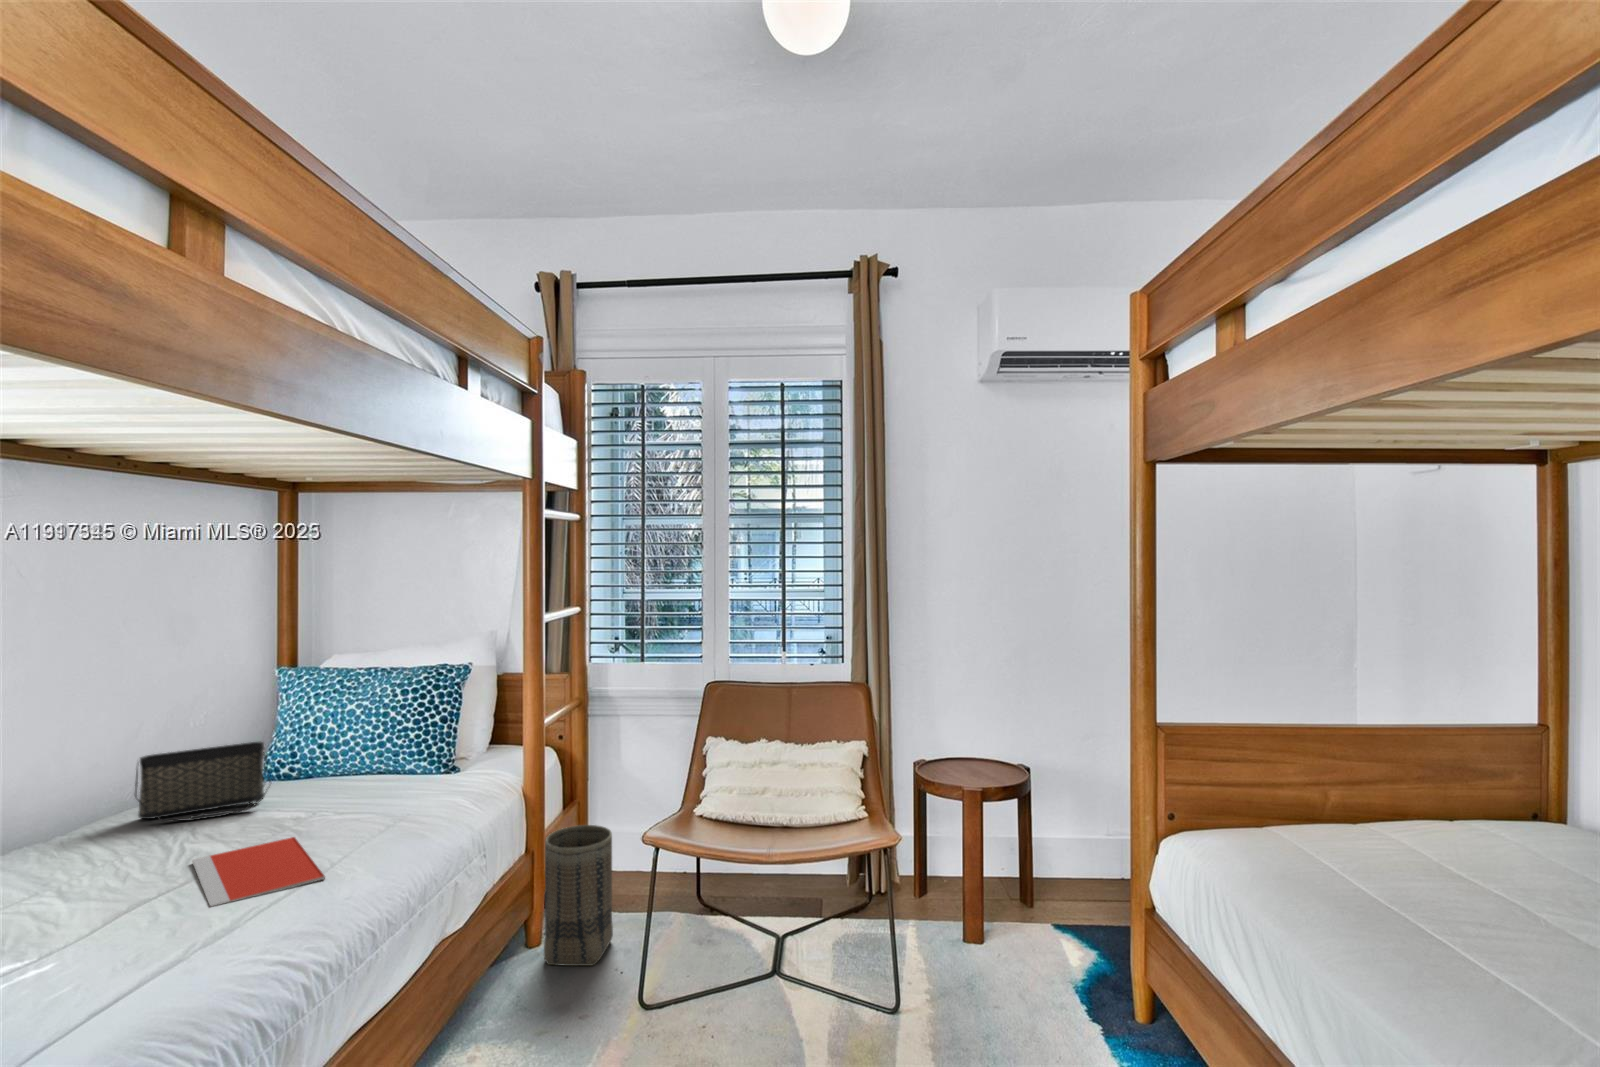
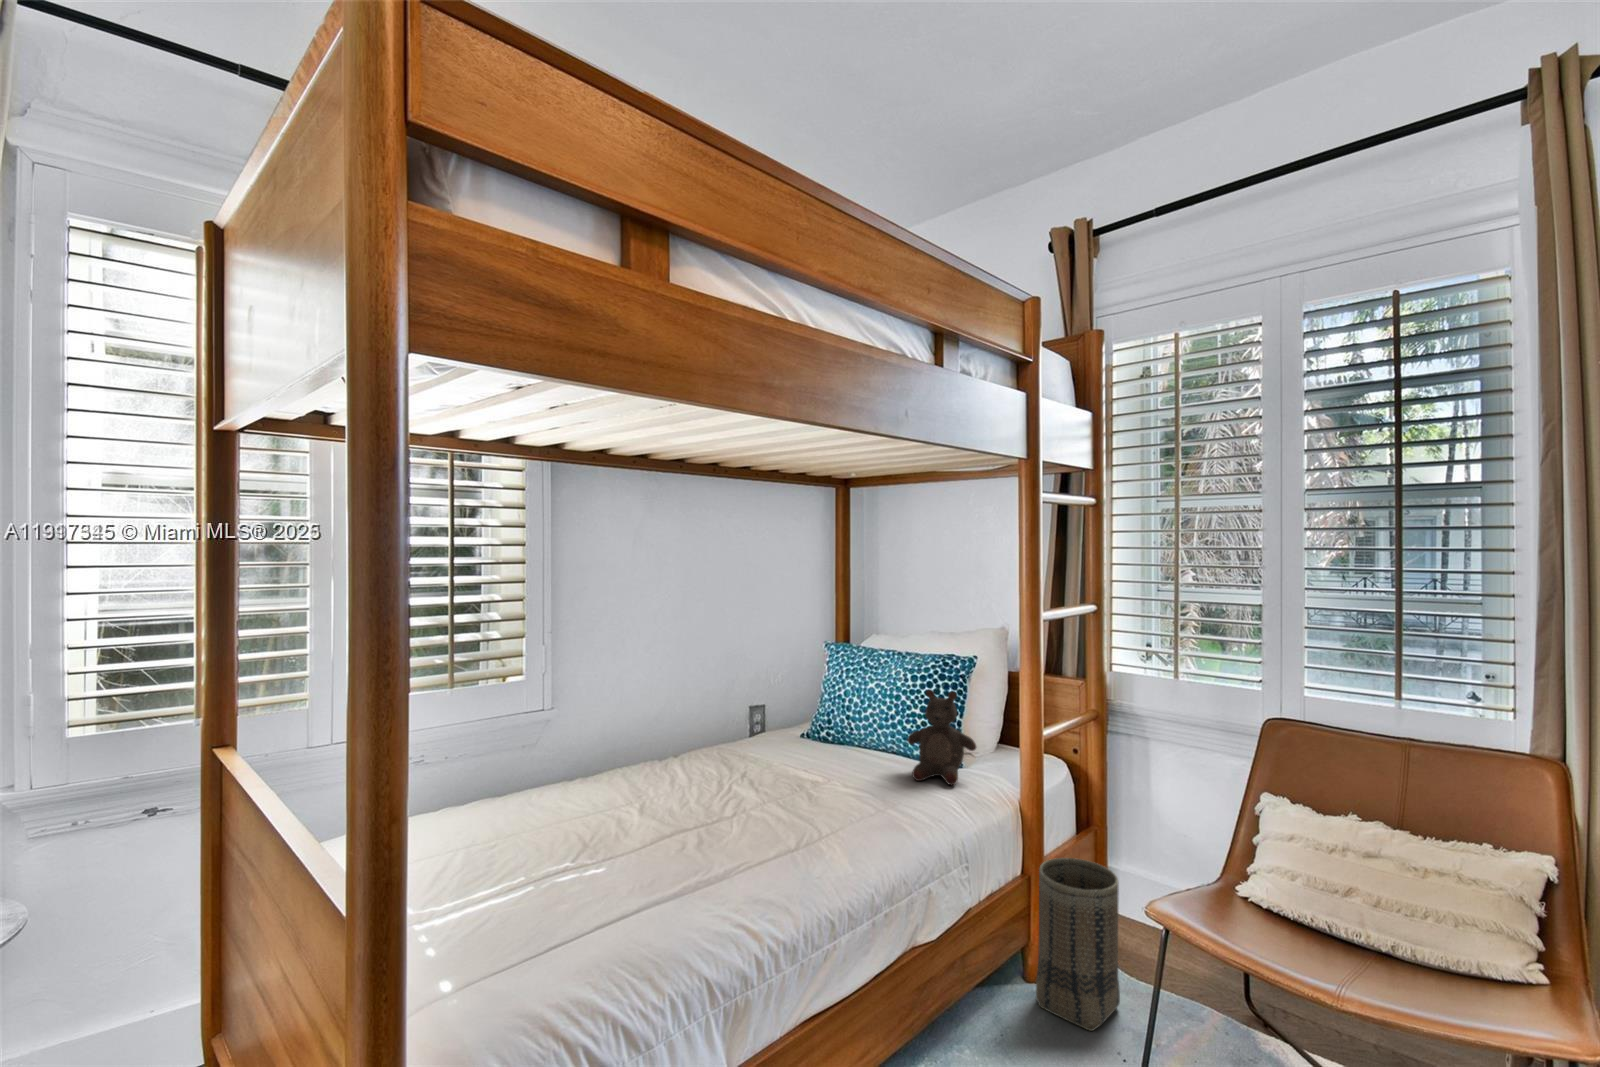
stuffed bear: none [404,697,479,791] -> present [907,690,976,785]
handbag: present [135,742,267,821] -> none [708,704,798,766]
notebook: present [192,837,325,907] -> none [706,802,794,855]

